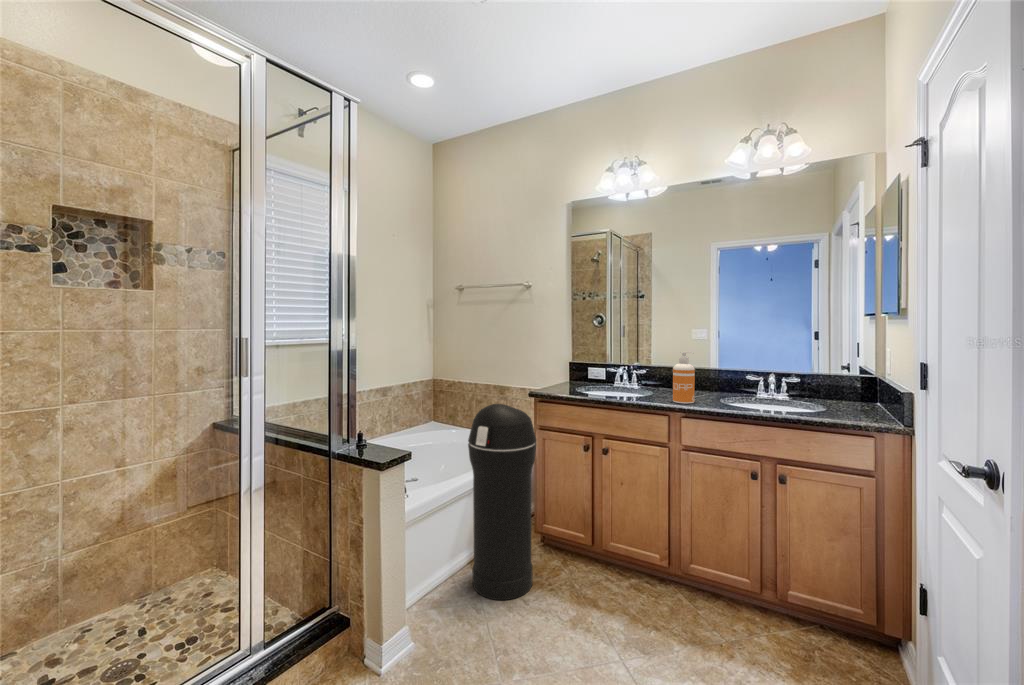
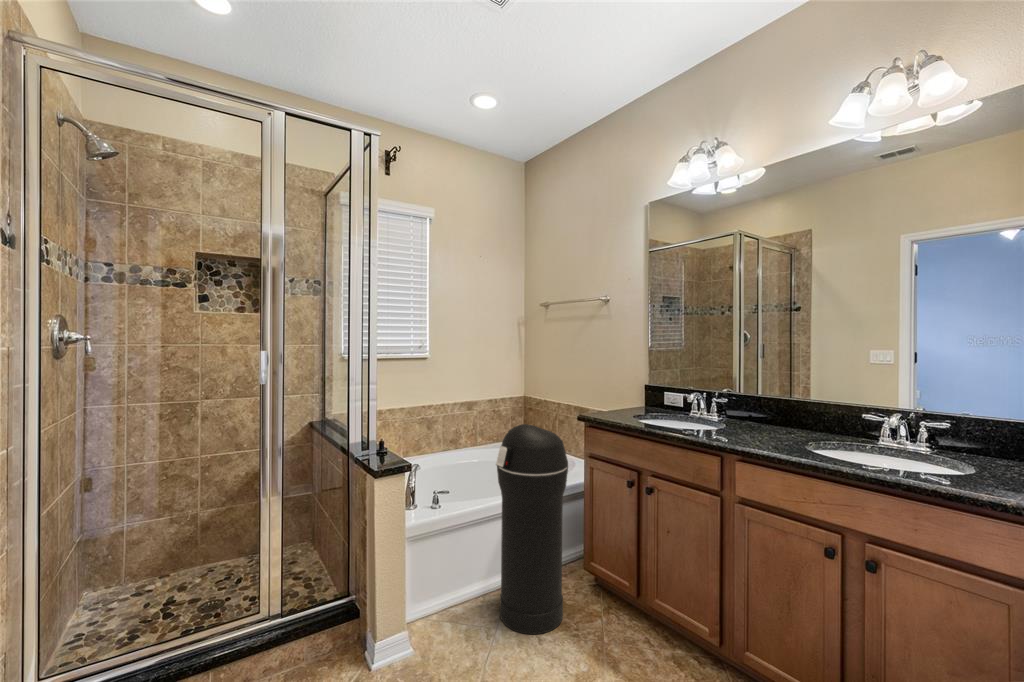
soap dispenser: present [673,352,695,404] -> none [733,378,762,445]

